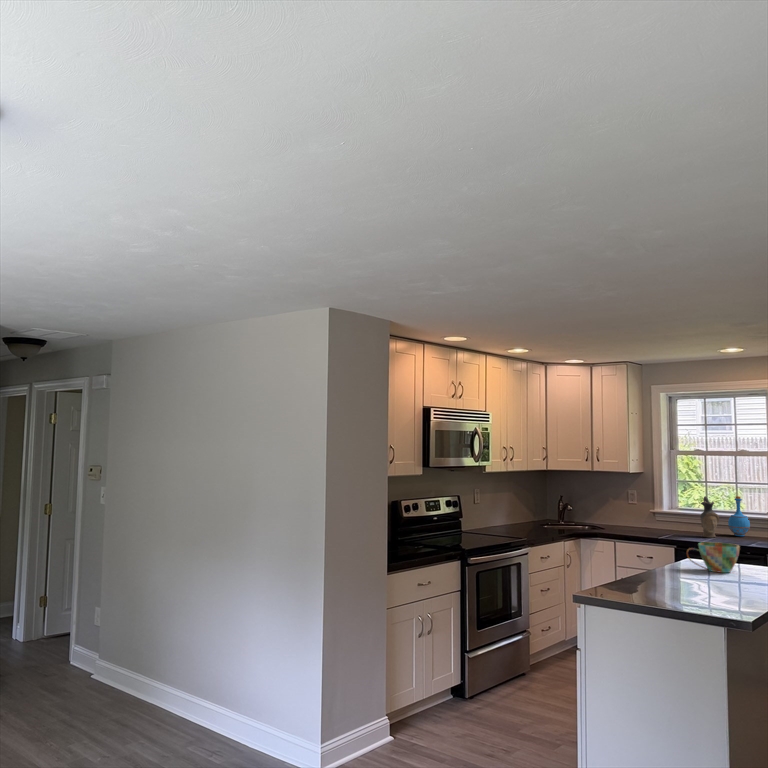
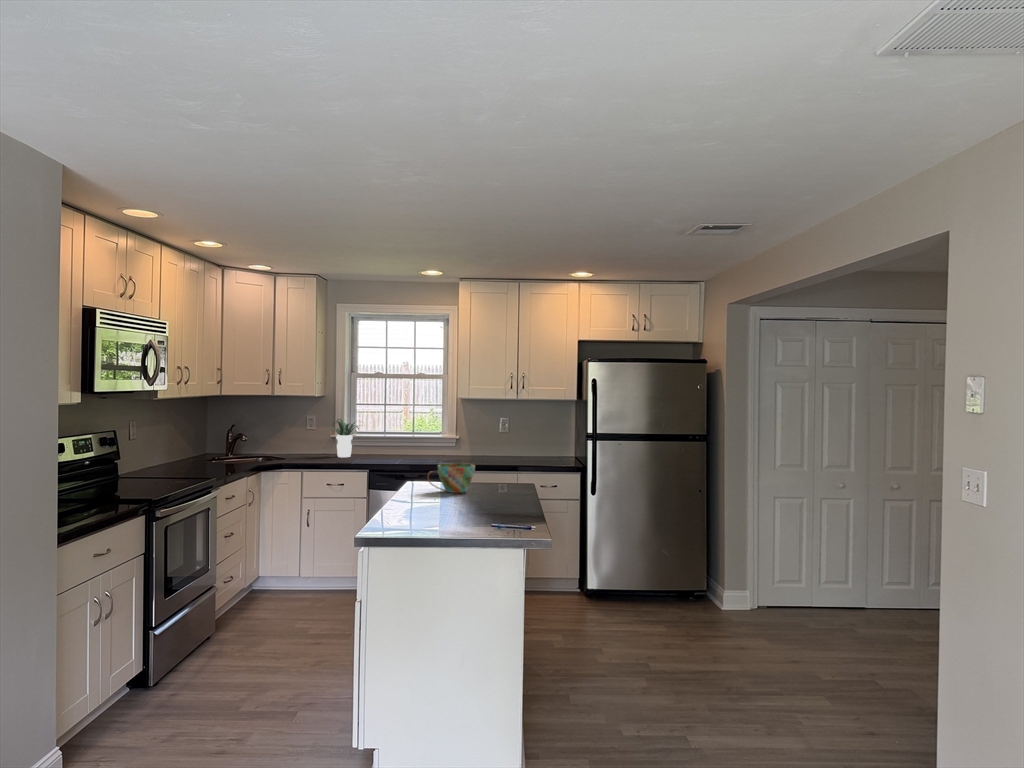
potted plant: none [636,495,683,532] -> present [332,419,359,457]
ceramic pitcher: present [701,496,719,537] -> none [387,418,404,459]
bottle: present [728,496,750,536] -> none [408,417,427,456]

